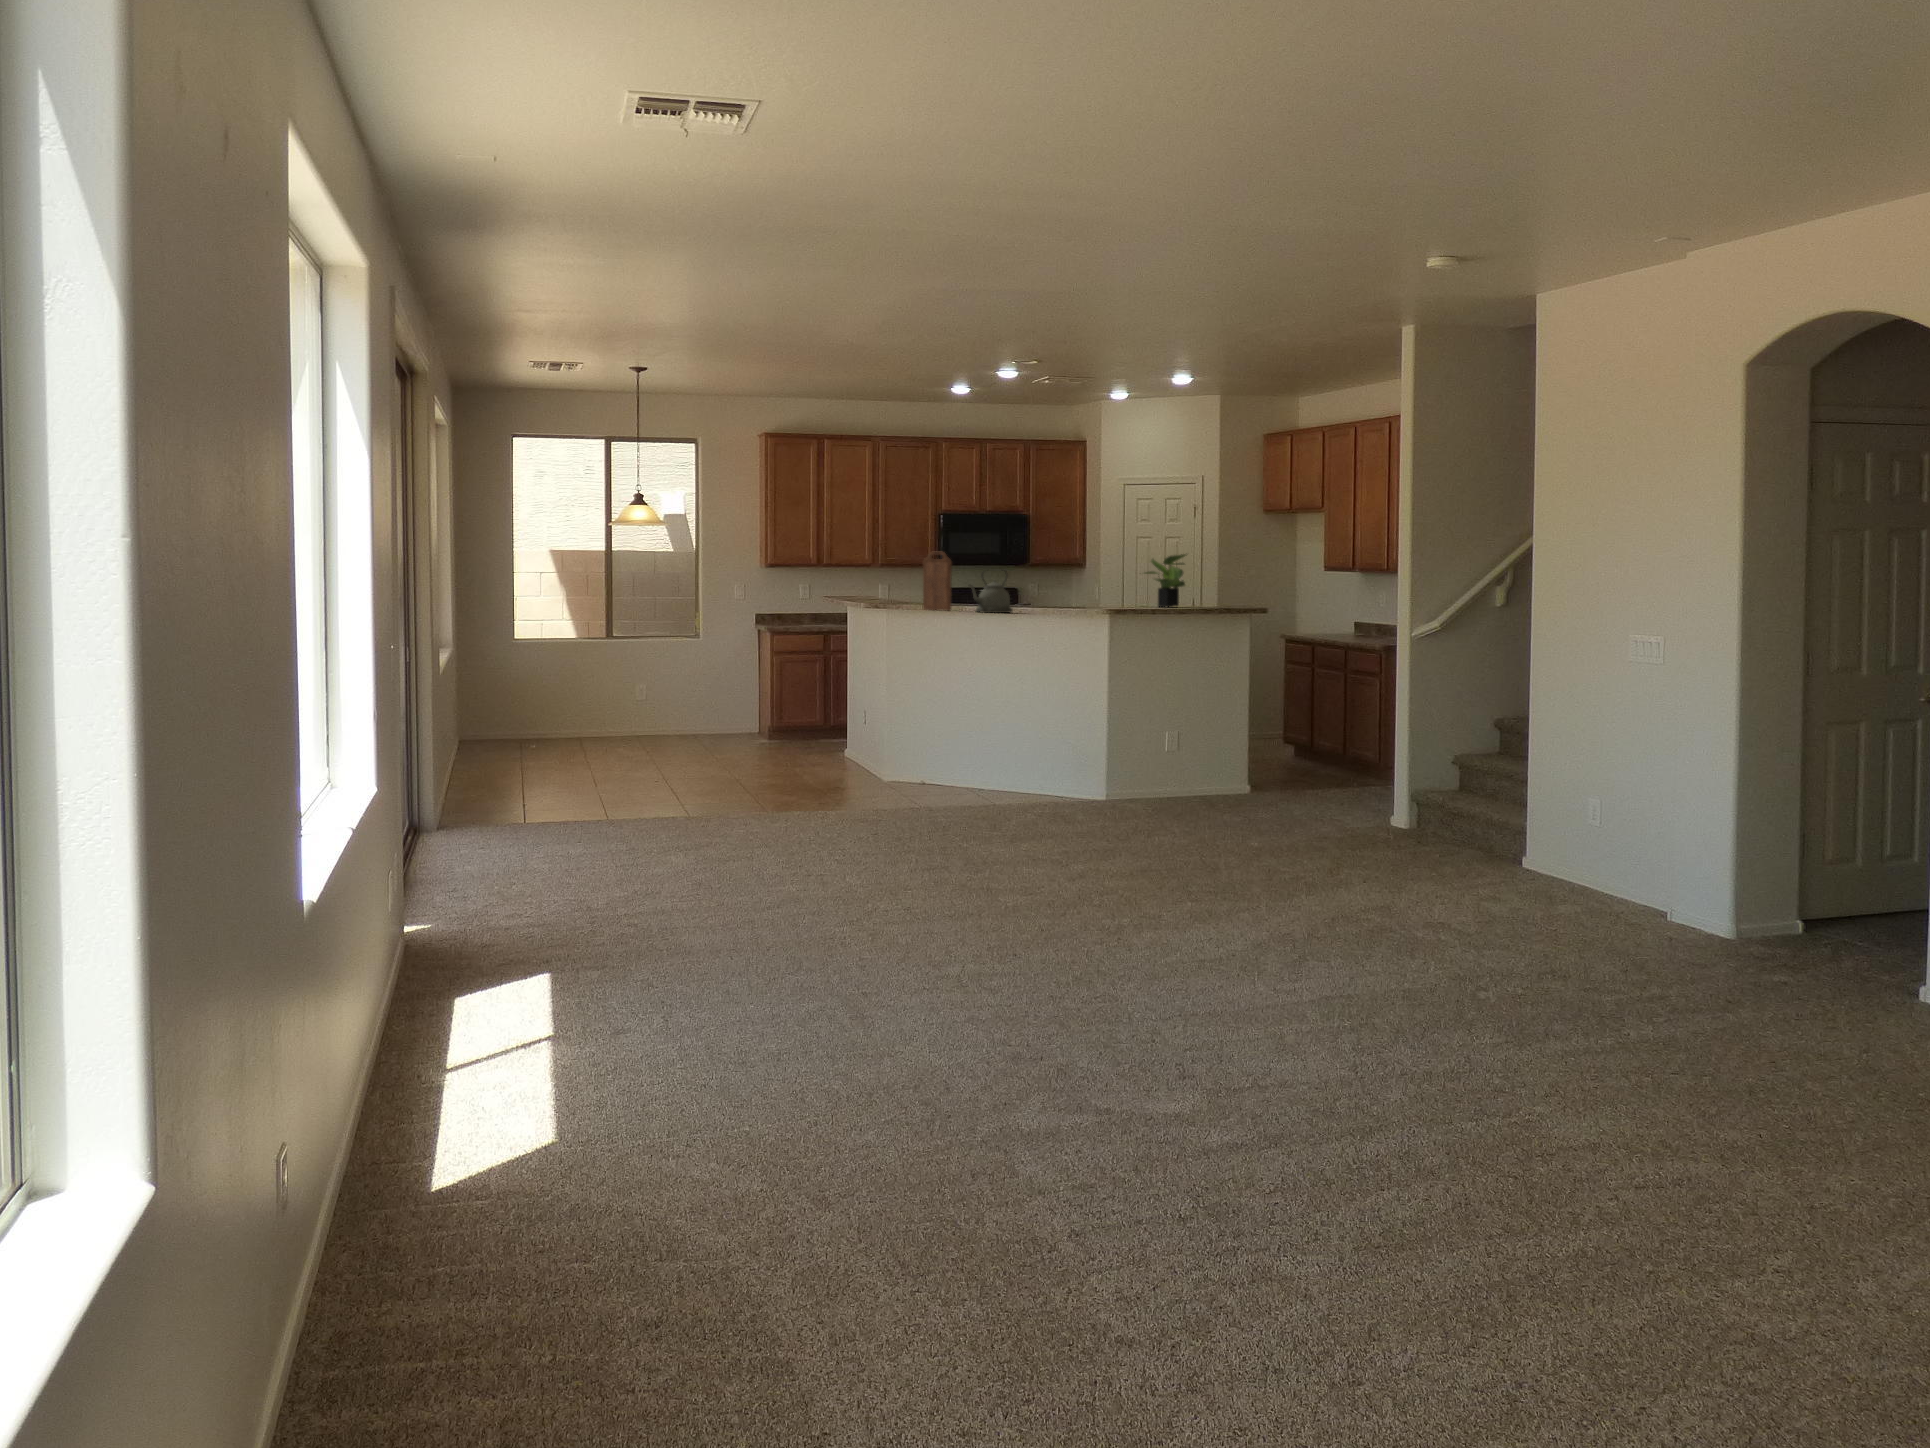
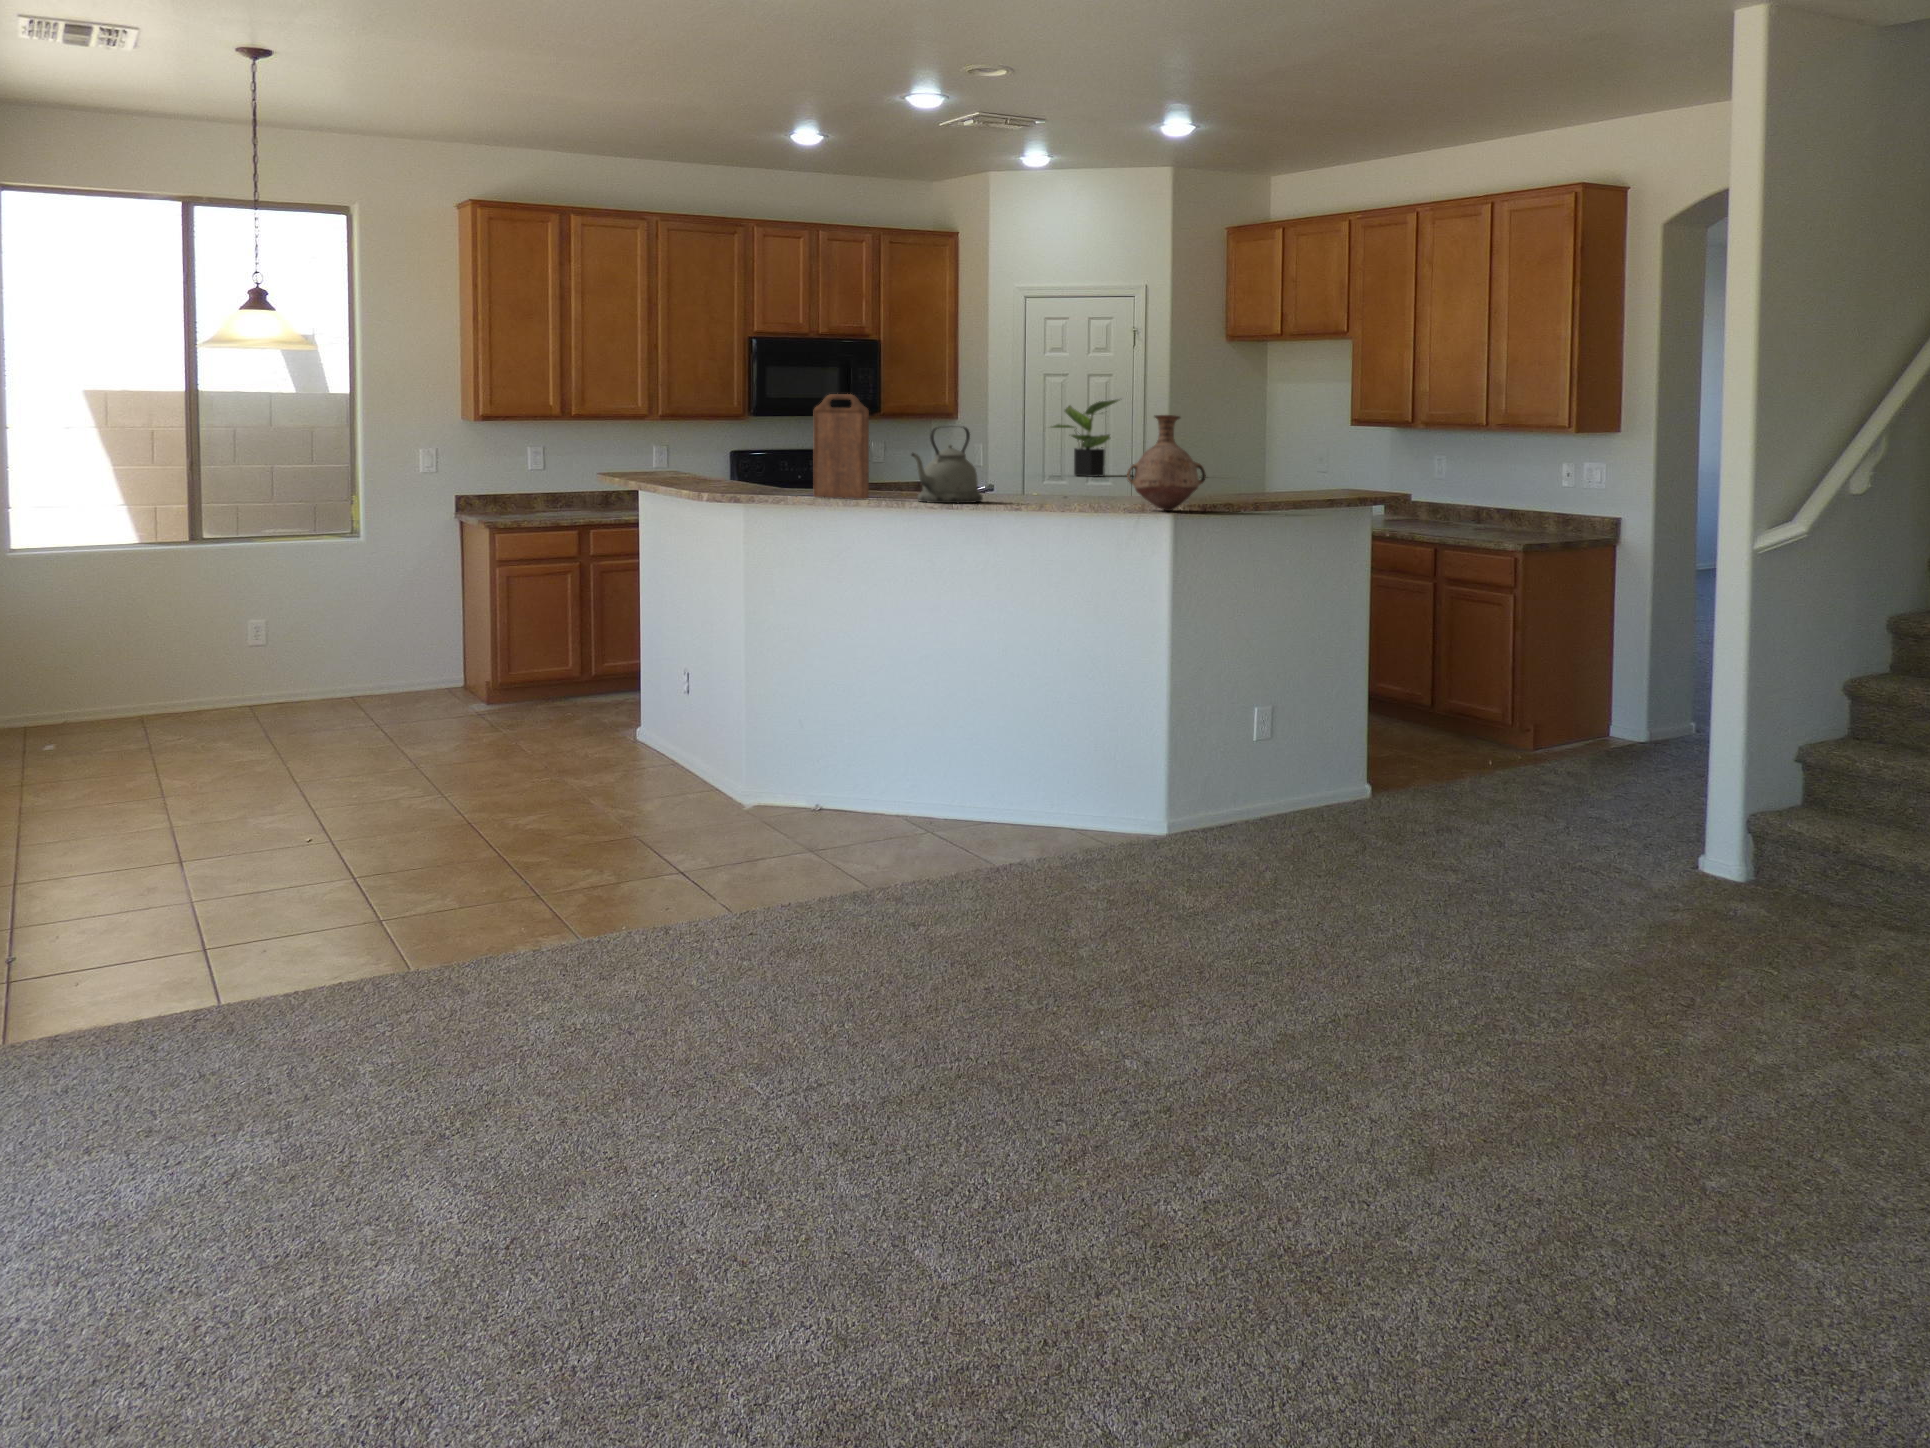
vase: none [1078,563,1123,617] -> present [1127,415,1206,511]

